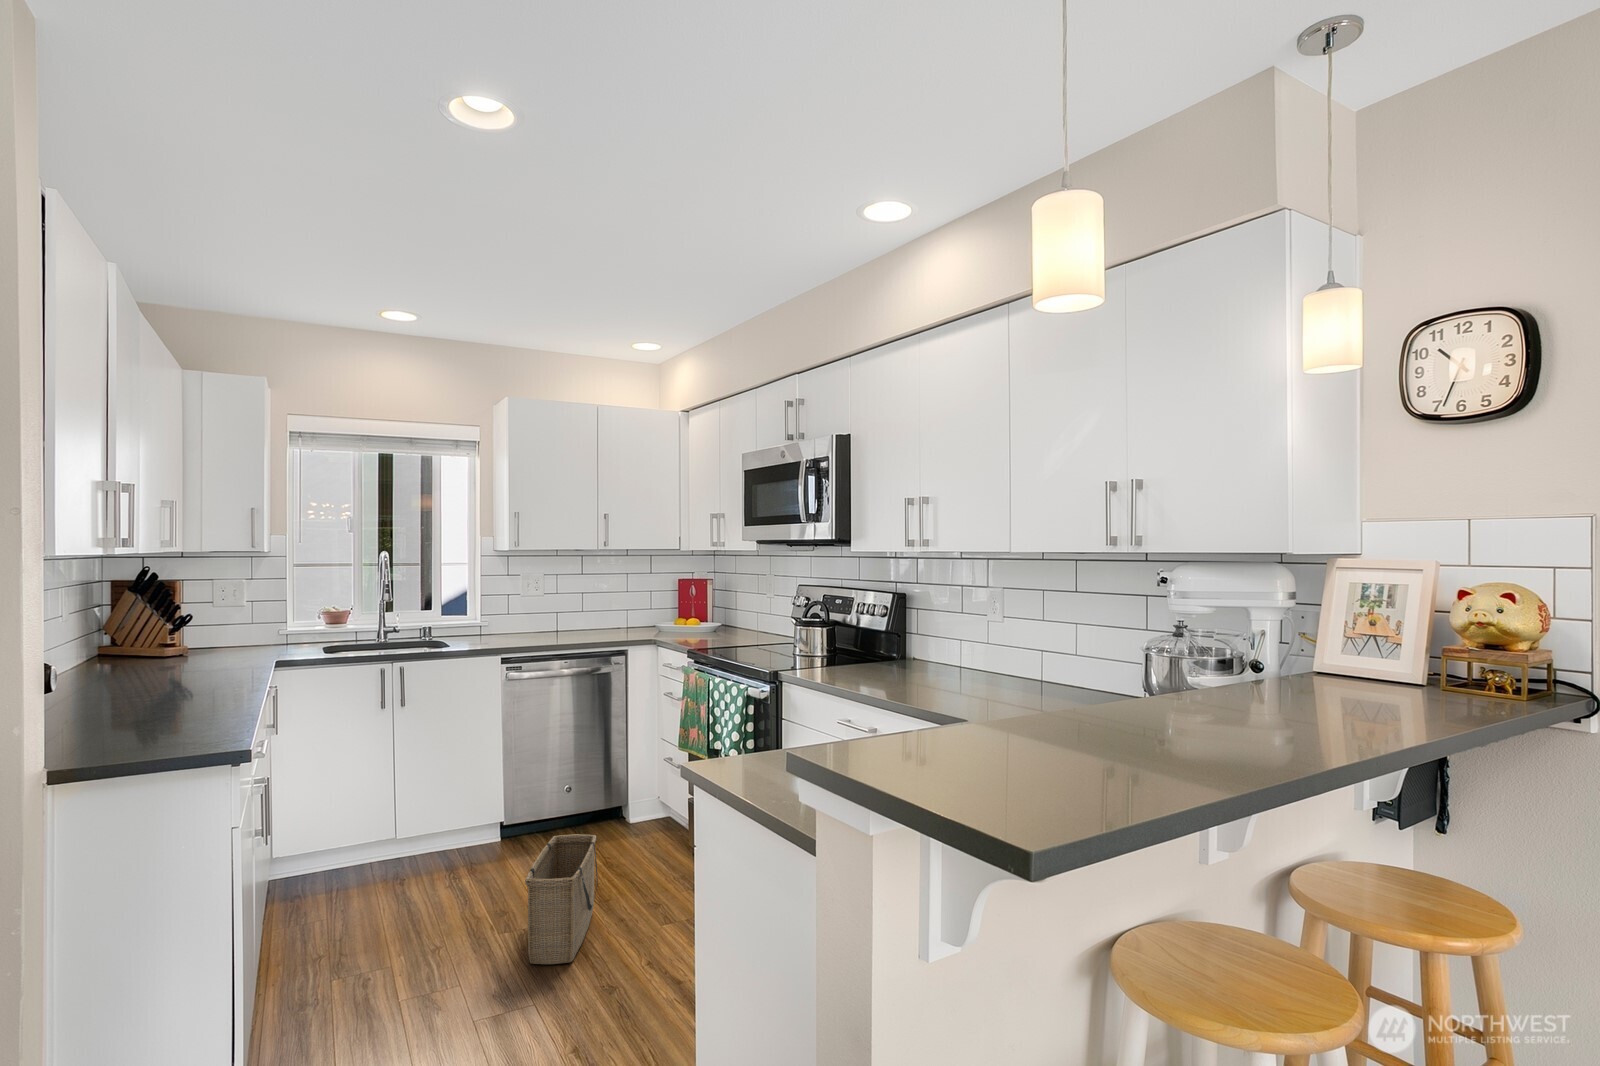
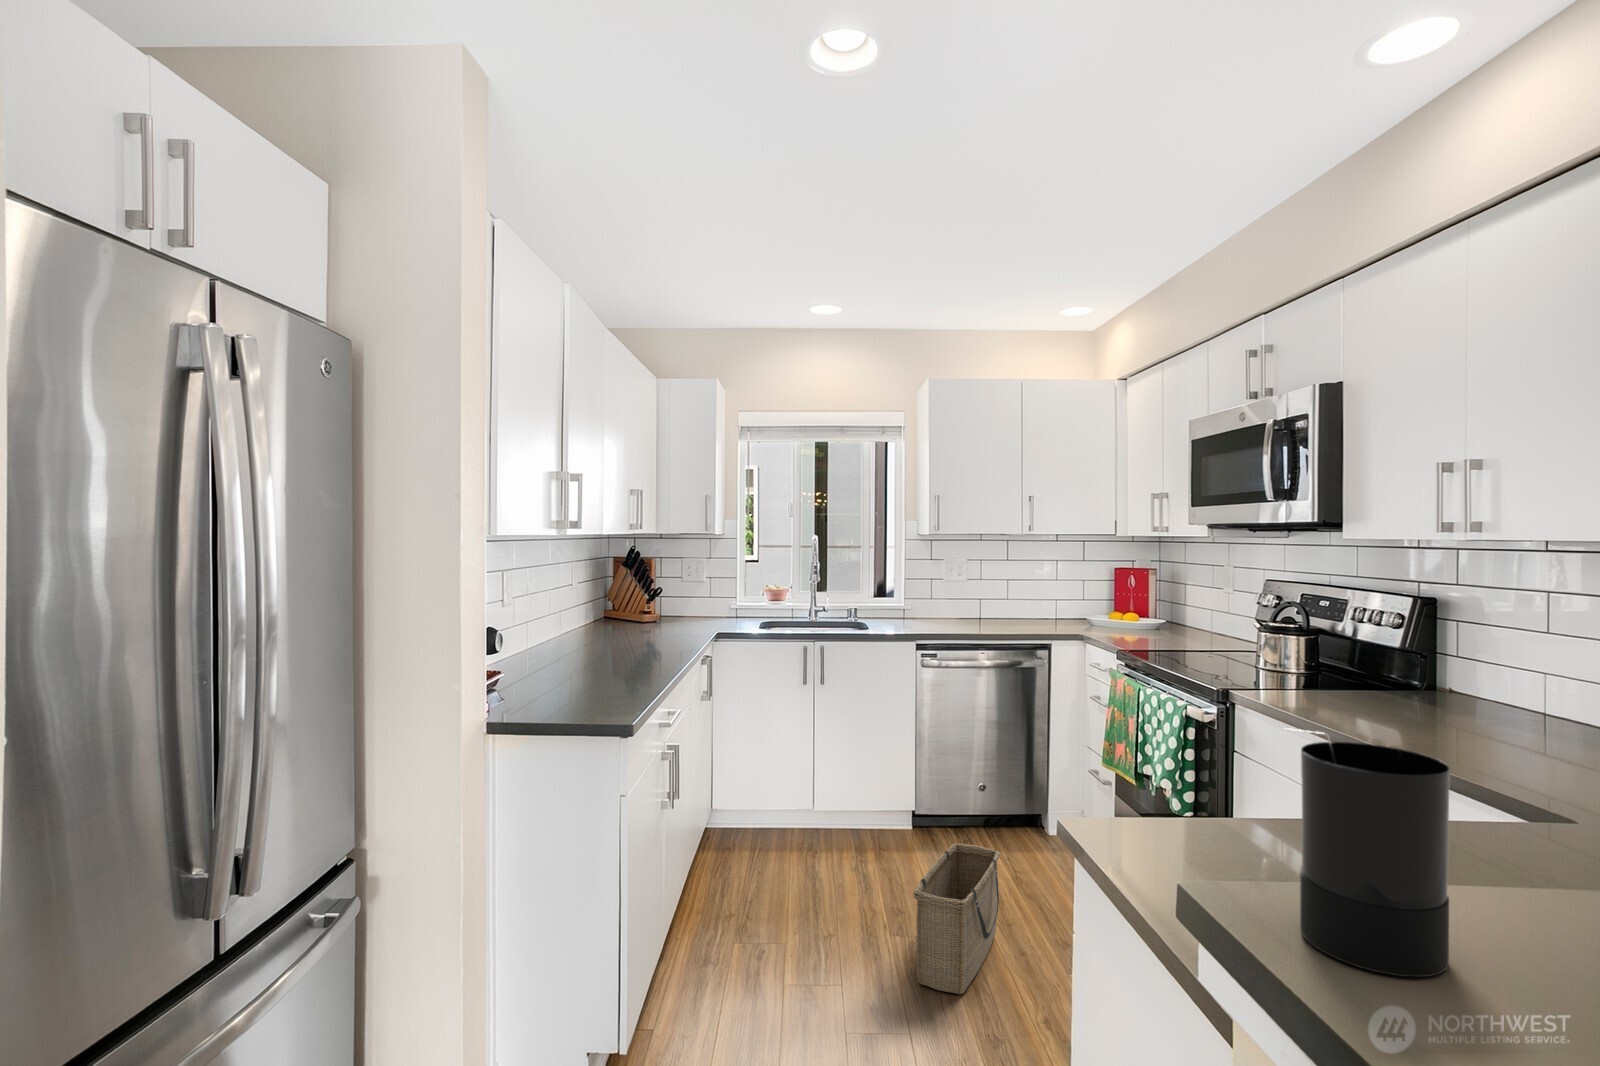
candle: none [836,652,905,761] -> present [1284,728,1450,977]

